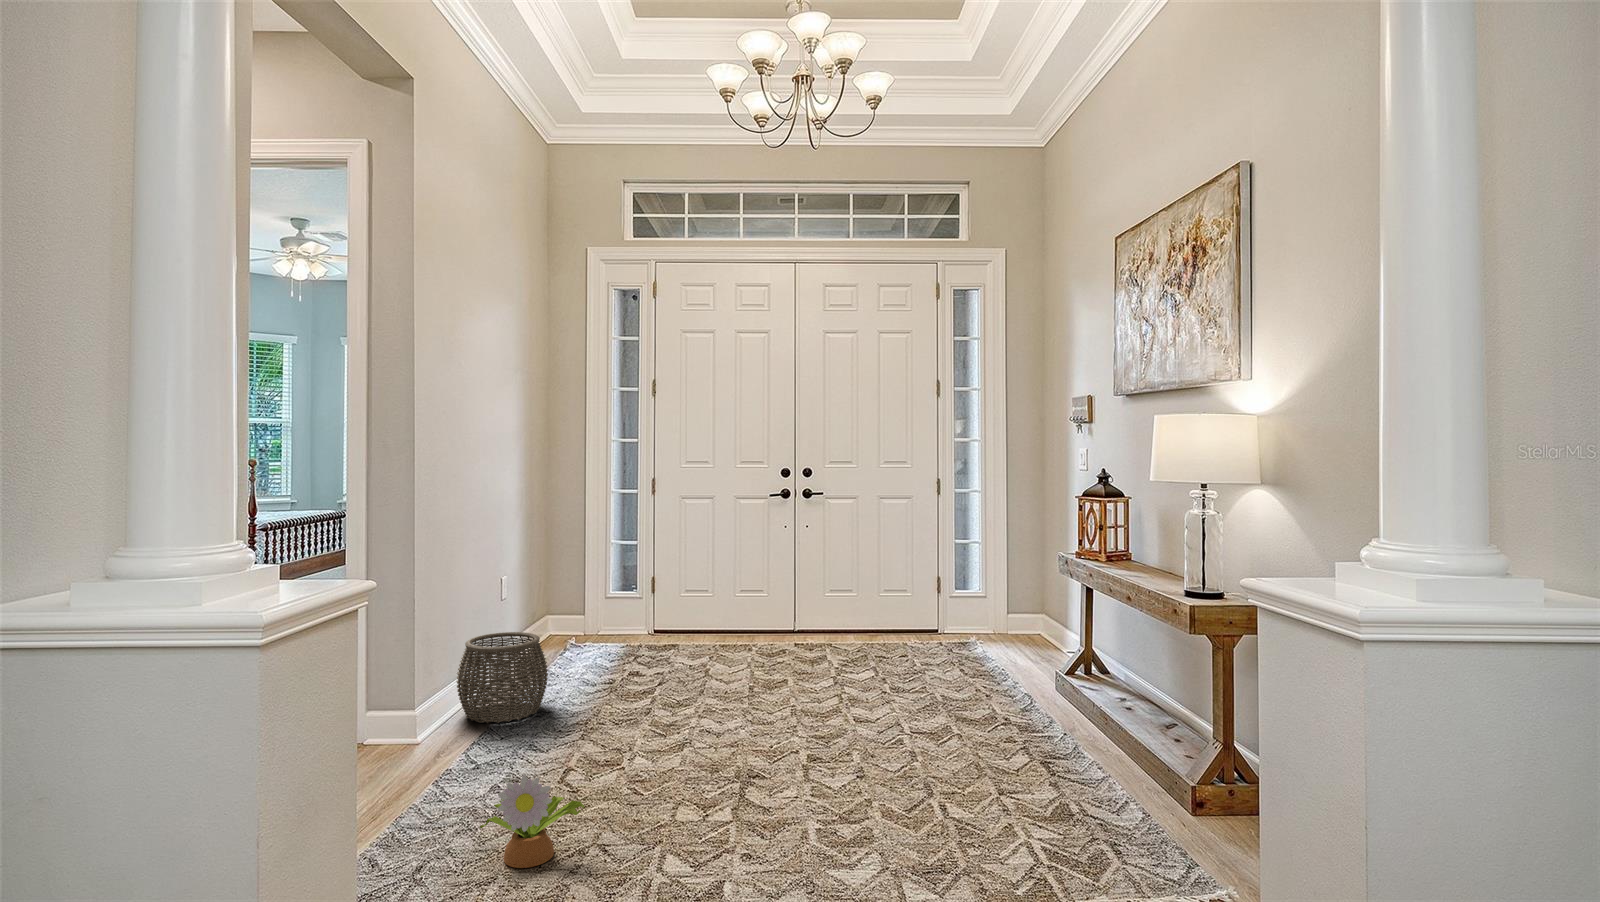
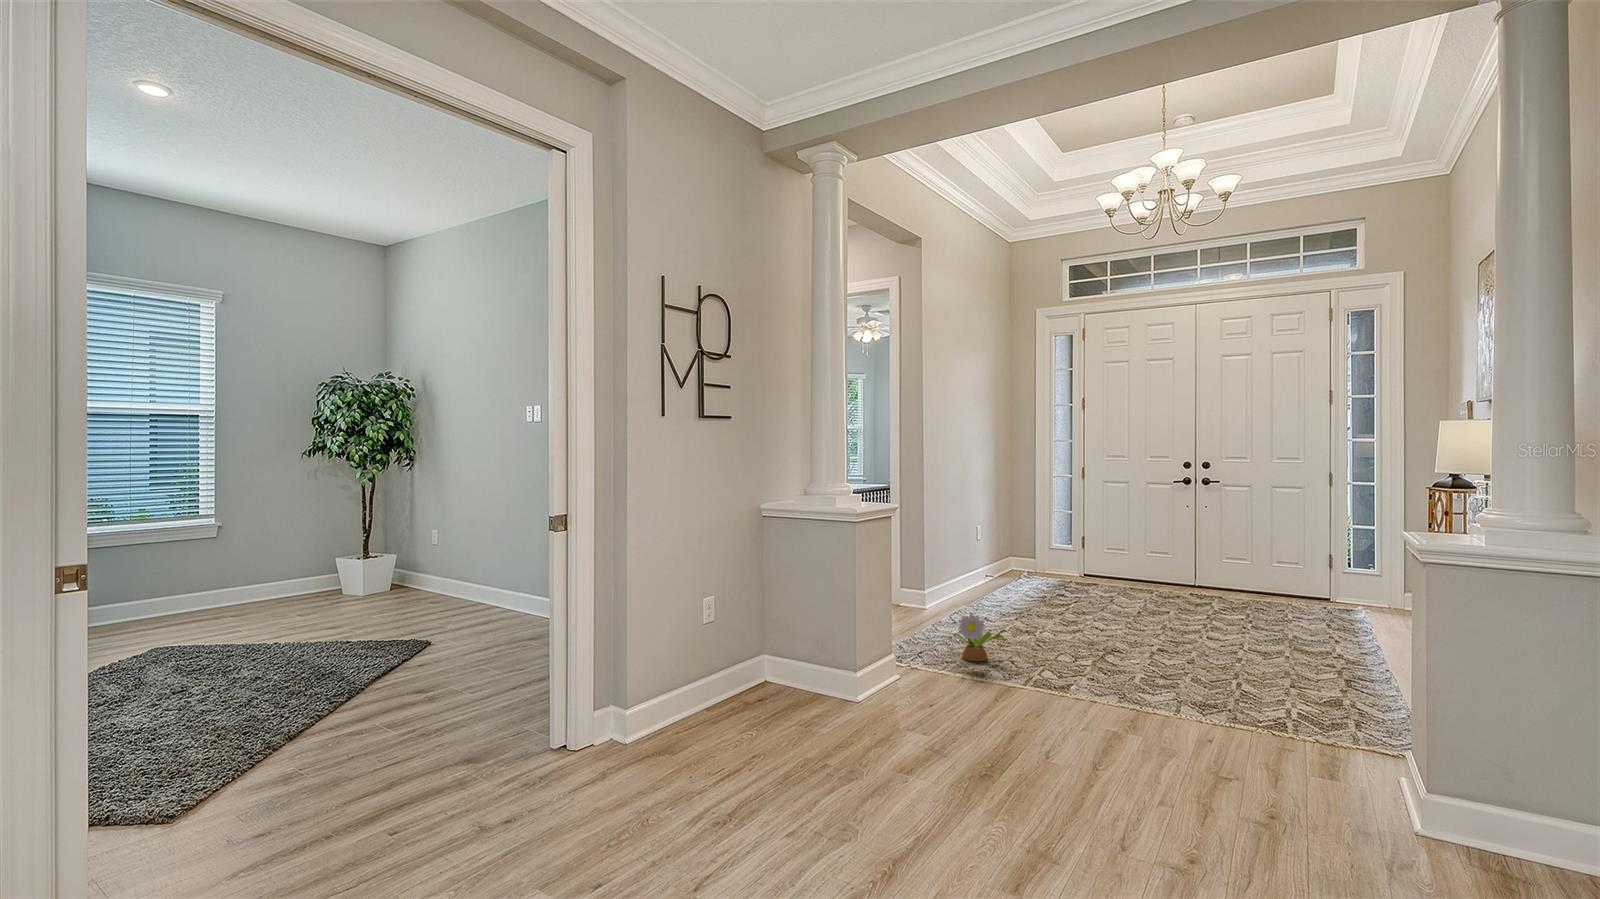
woven basket: present [456,632,548,723] -> none [947,557,1000,608]

